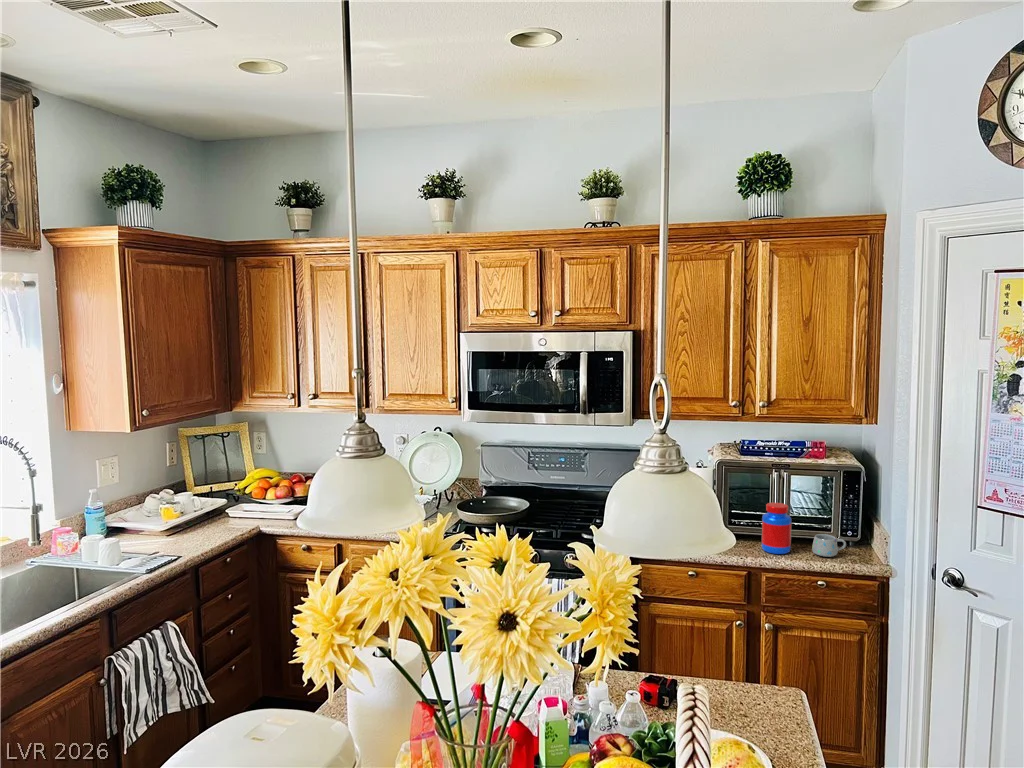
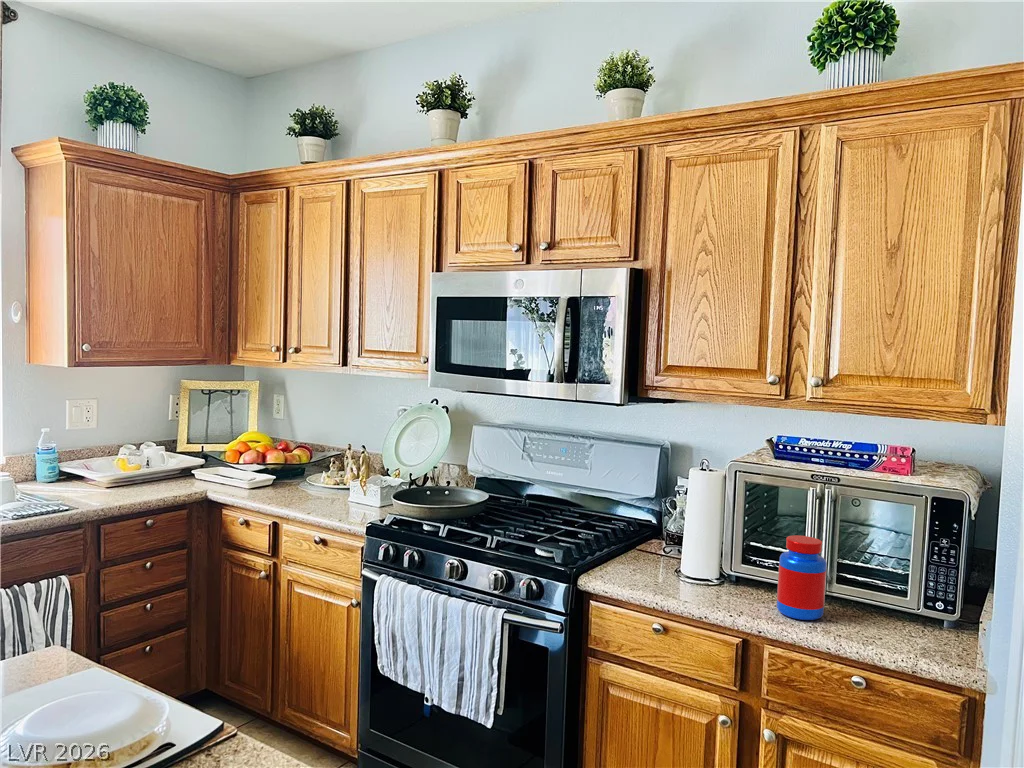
mug: present [812,534,846,557] -> none [857,598,917,638]

